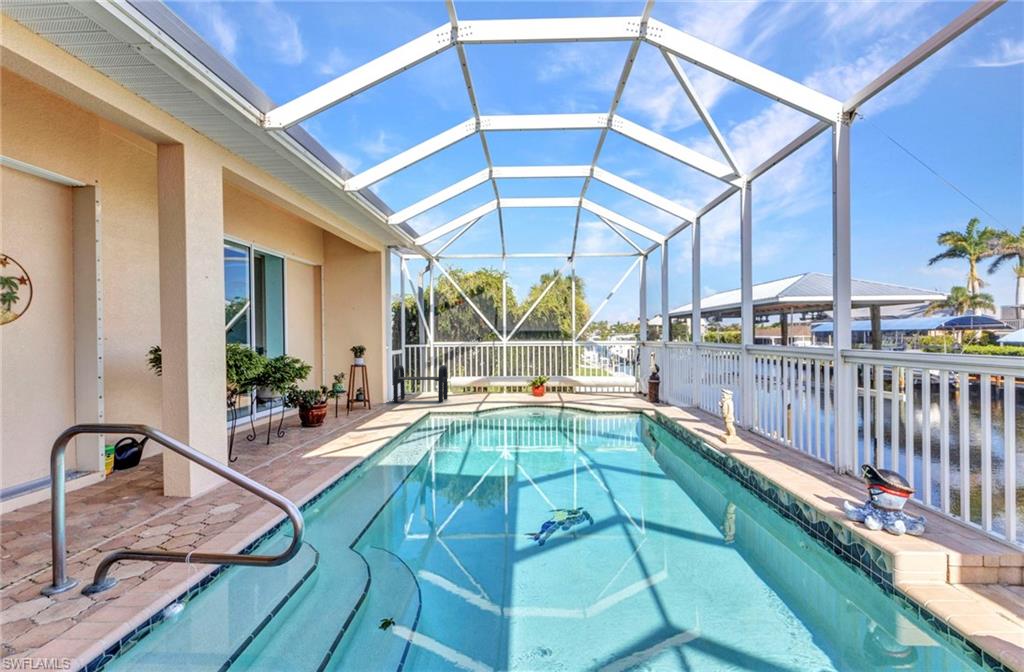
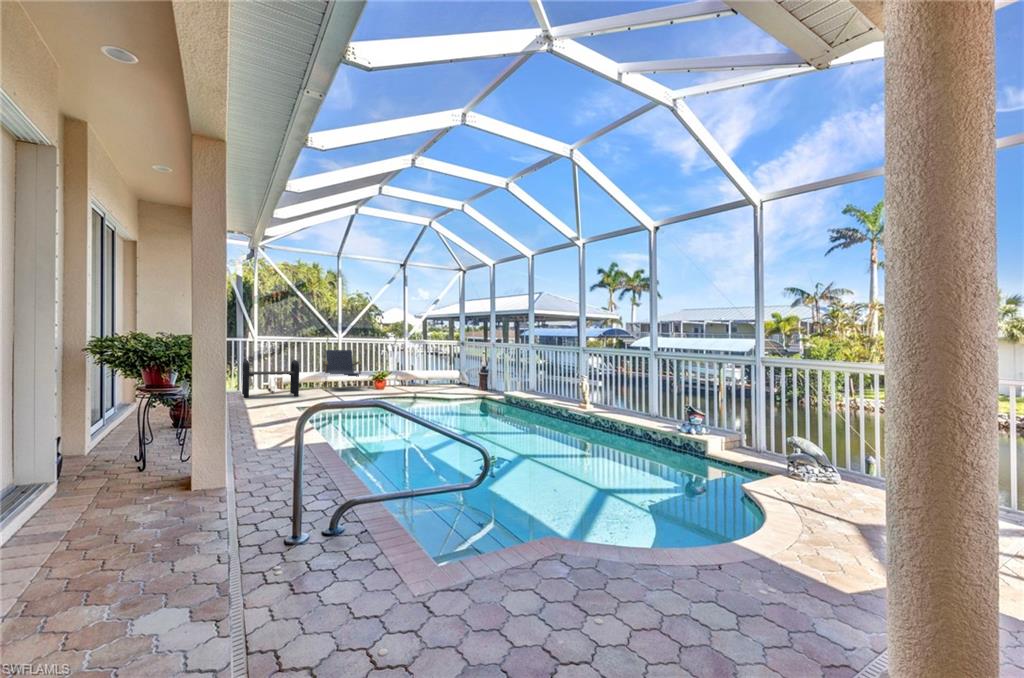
lounge chair: none [480,354,517,398] -> present [324,350,361,390]

